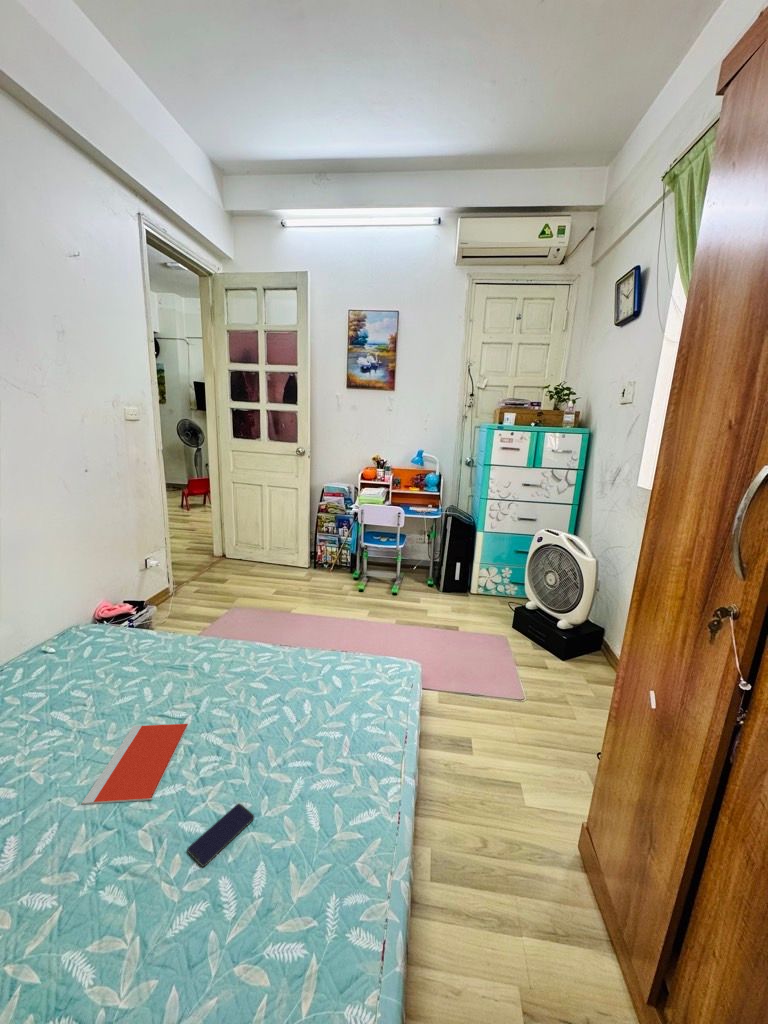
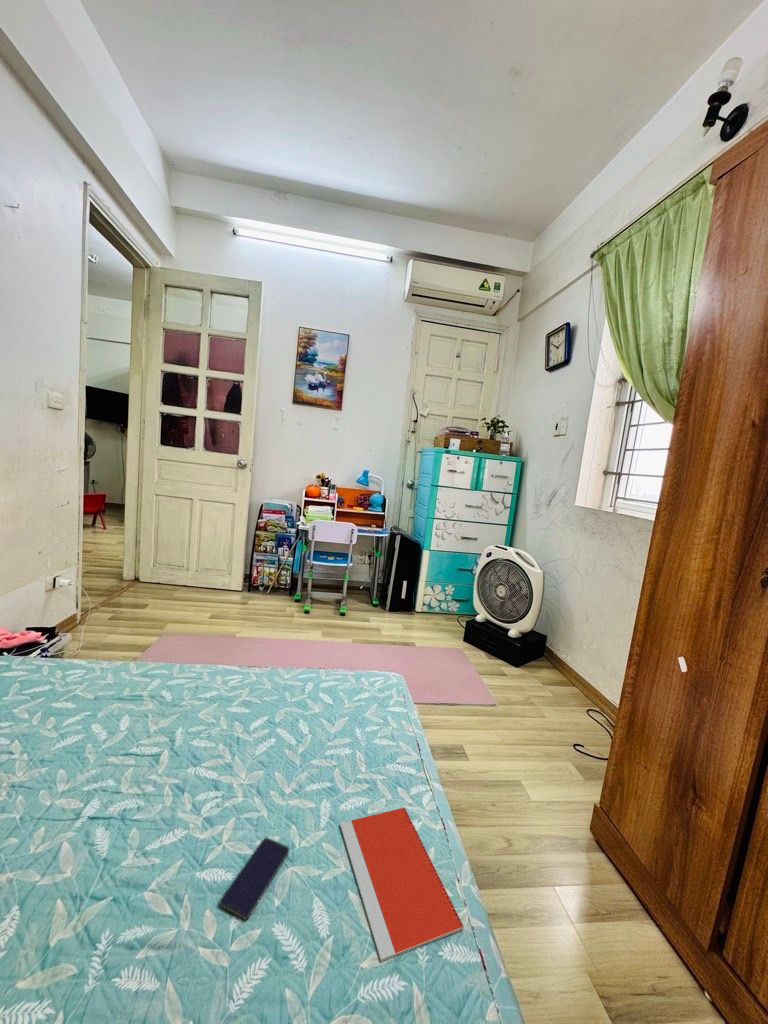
notebook: present [82,724,188,805] -> present [340,807,464,962]

